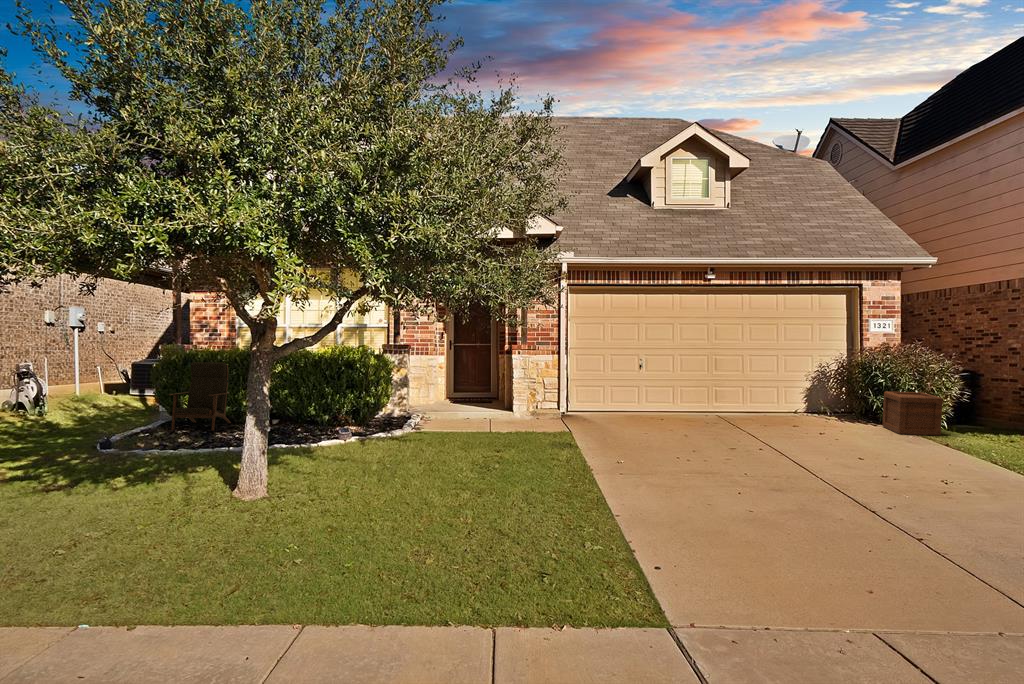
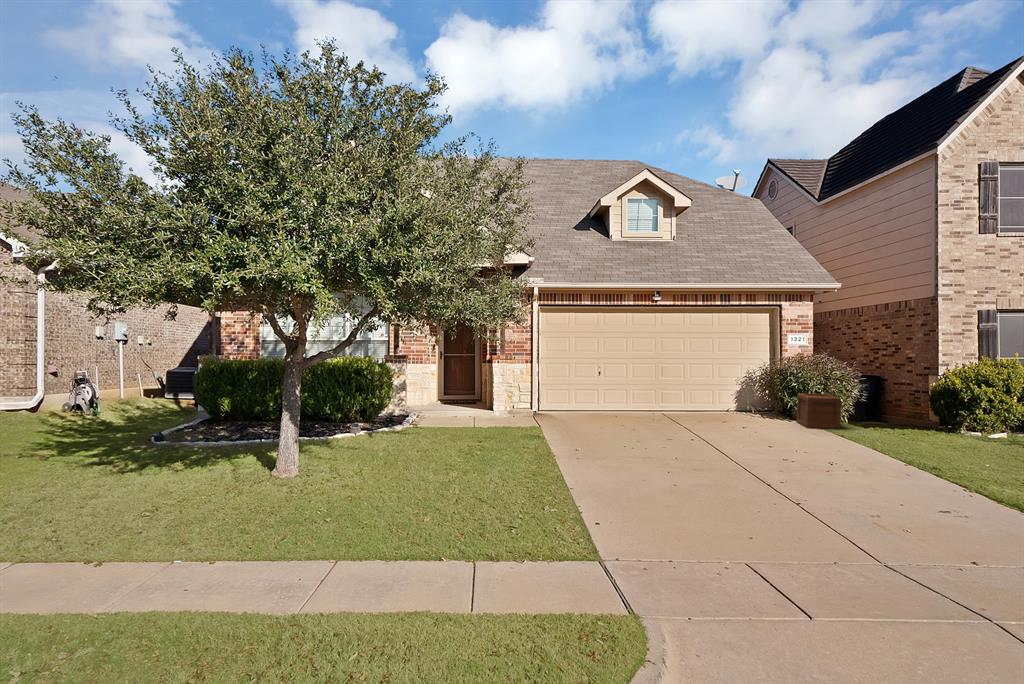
lounge chair: present [169,362,231,431] -> none [208,371,258,427]

